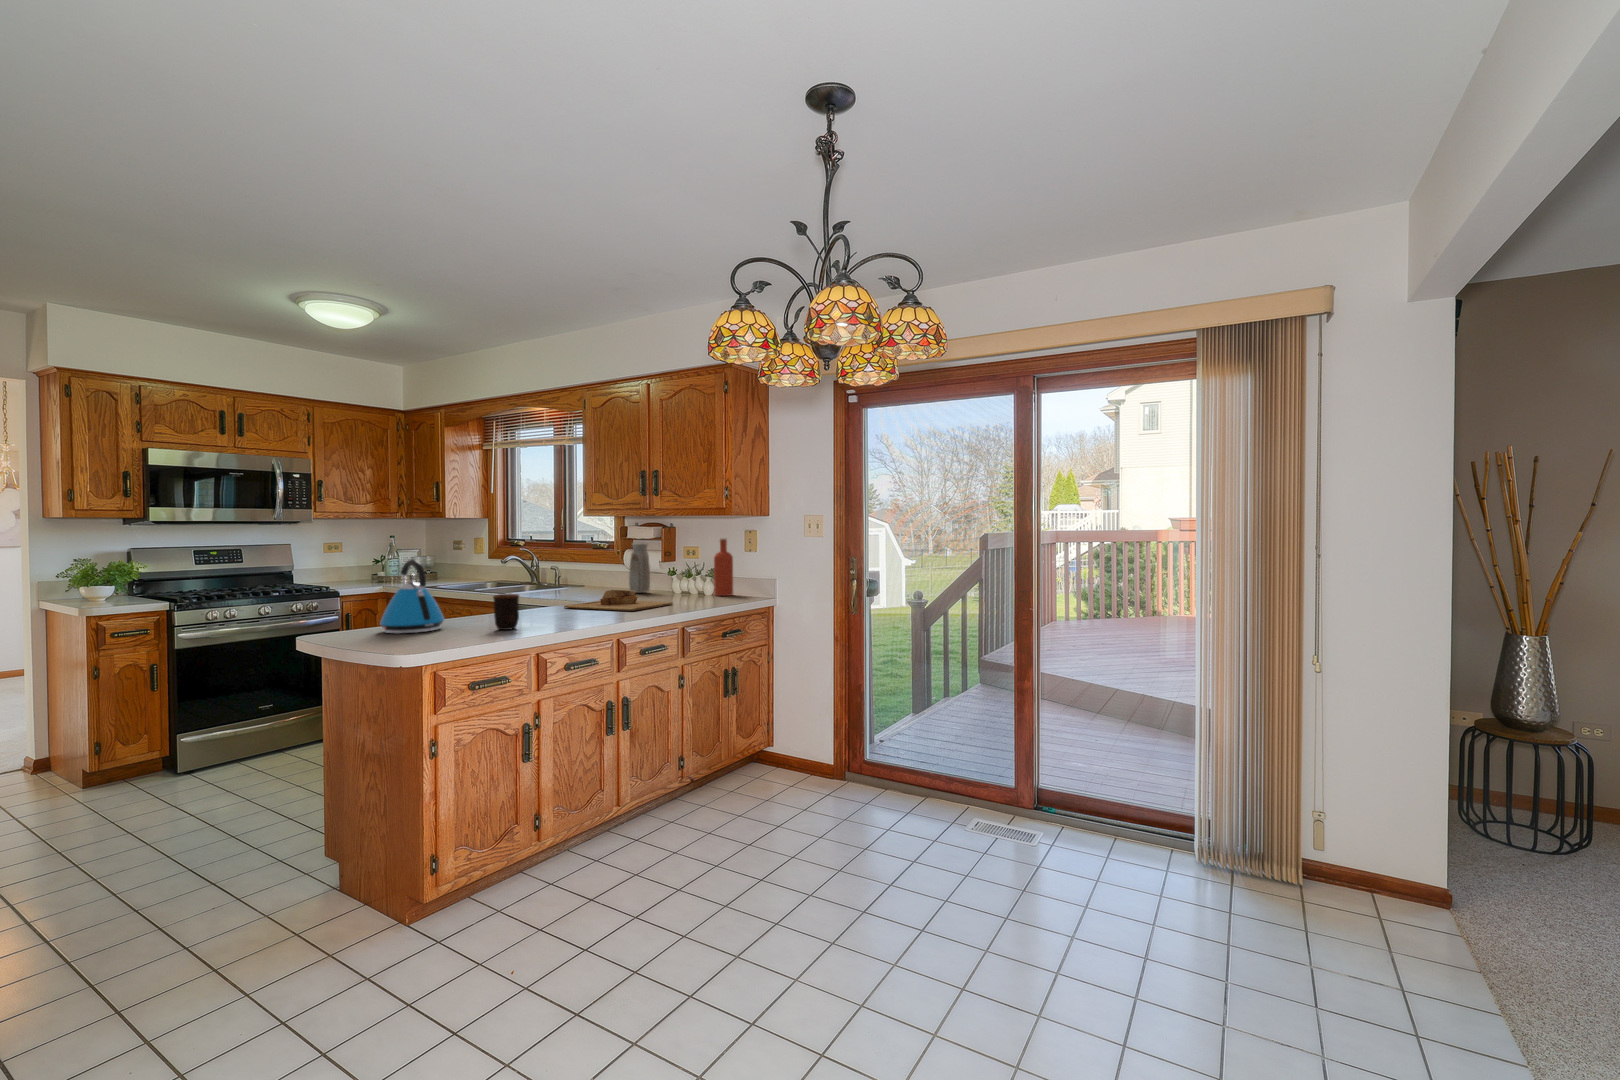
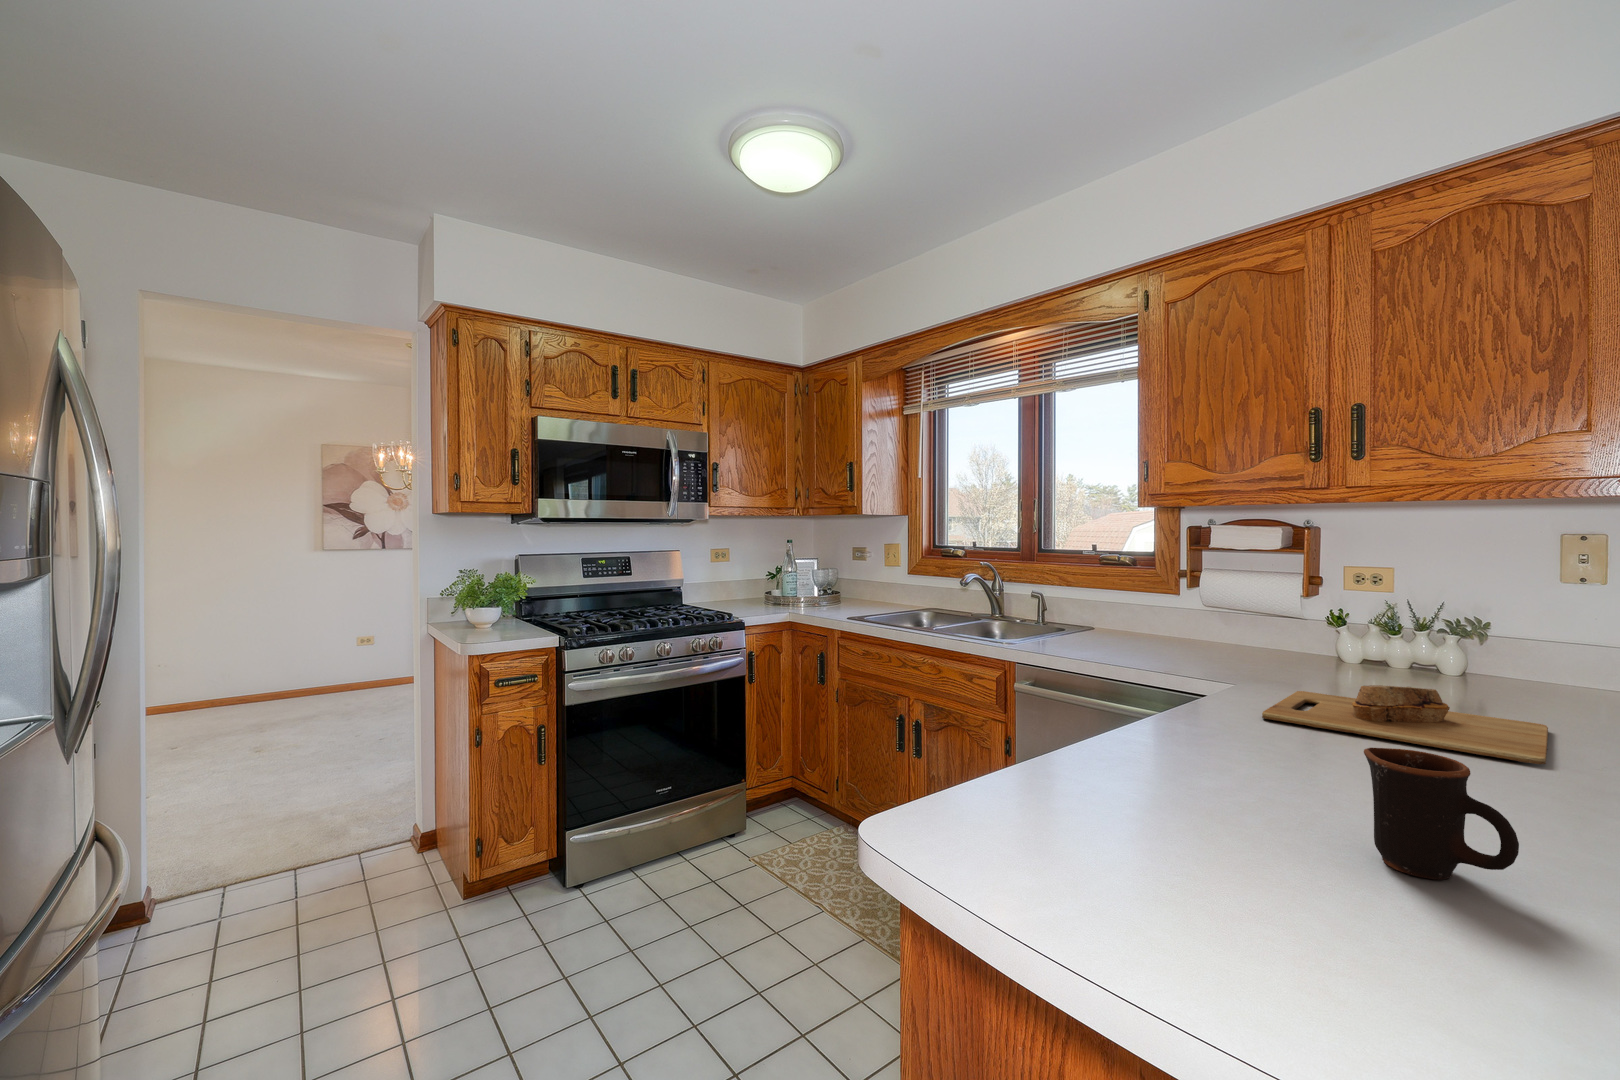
bottle: present [714,539,733,596] -> none [1513,561,1578,695]
vase: present [629,543,650,593] -> none [1251,563,1298,662]
kettle: present [380,560,444,634] -> none [1016,628,1188,850]

